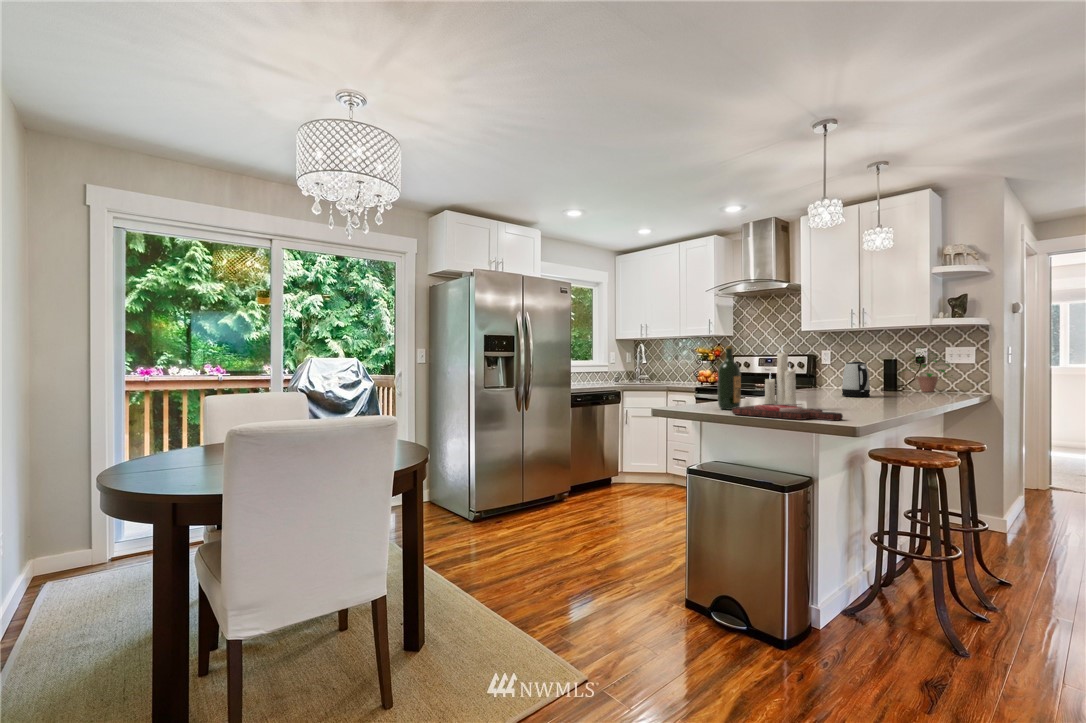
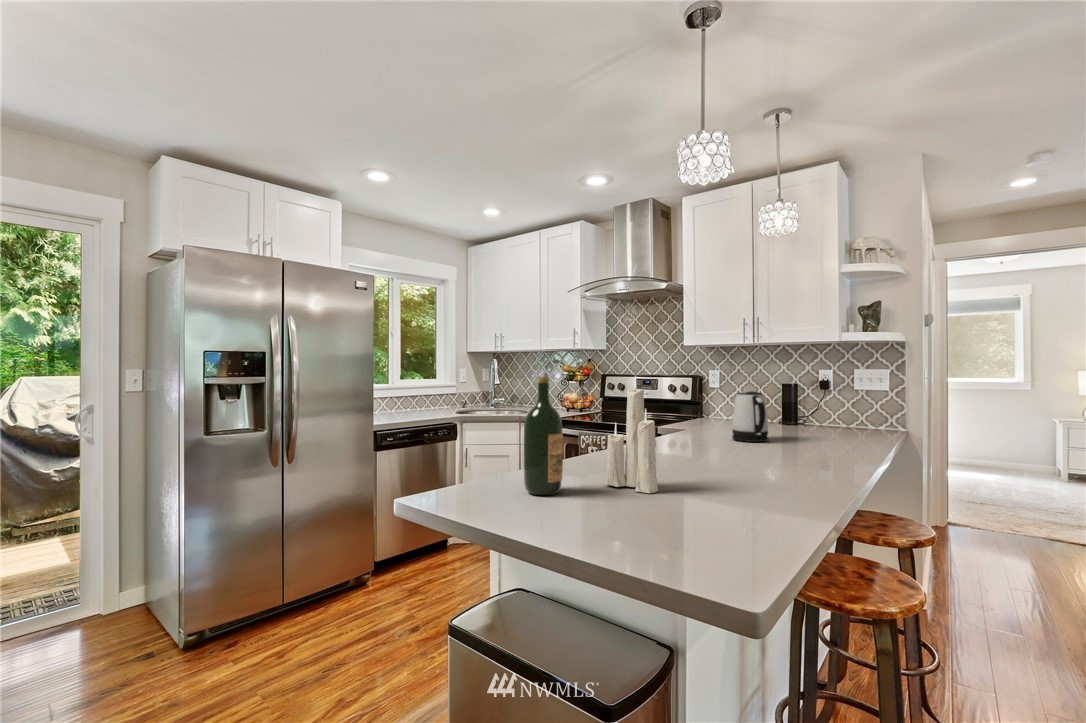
potted plant: present [910,347,947,392] -> none [799,368,872,427]
cutting board: present [732,403,843,421] -> none [528,491,731,549]

